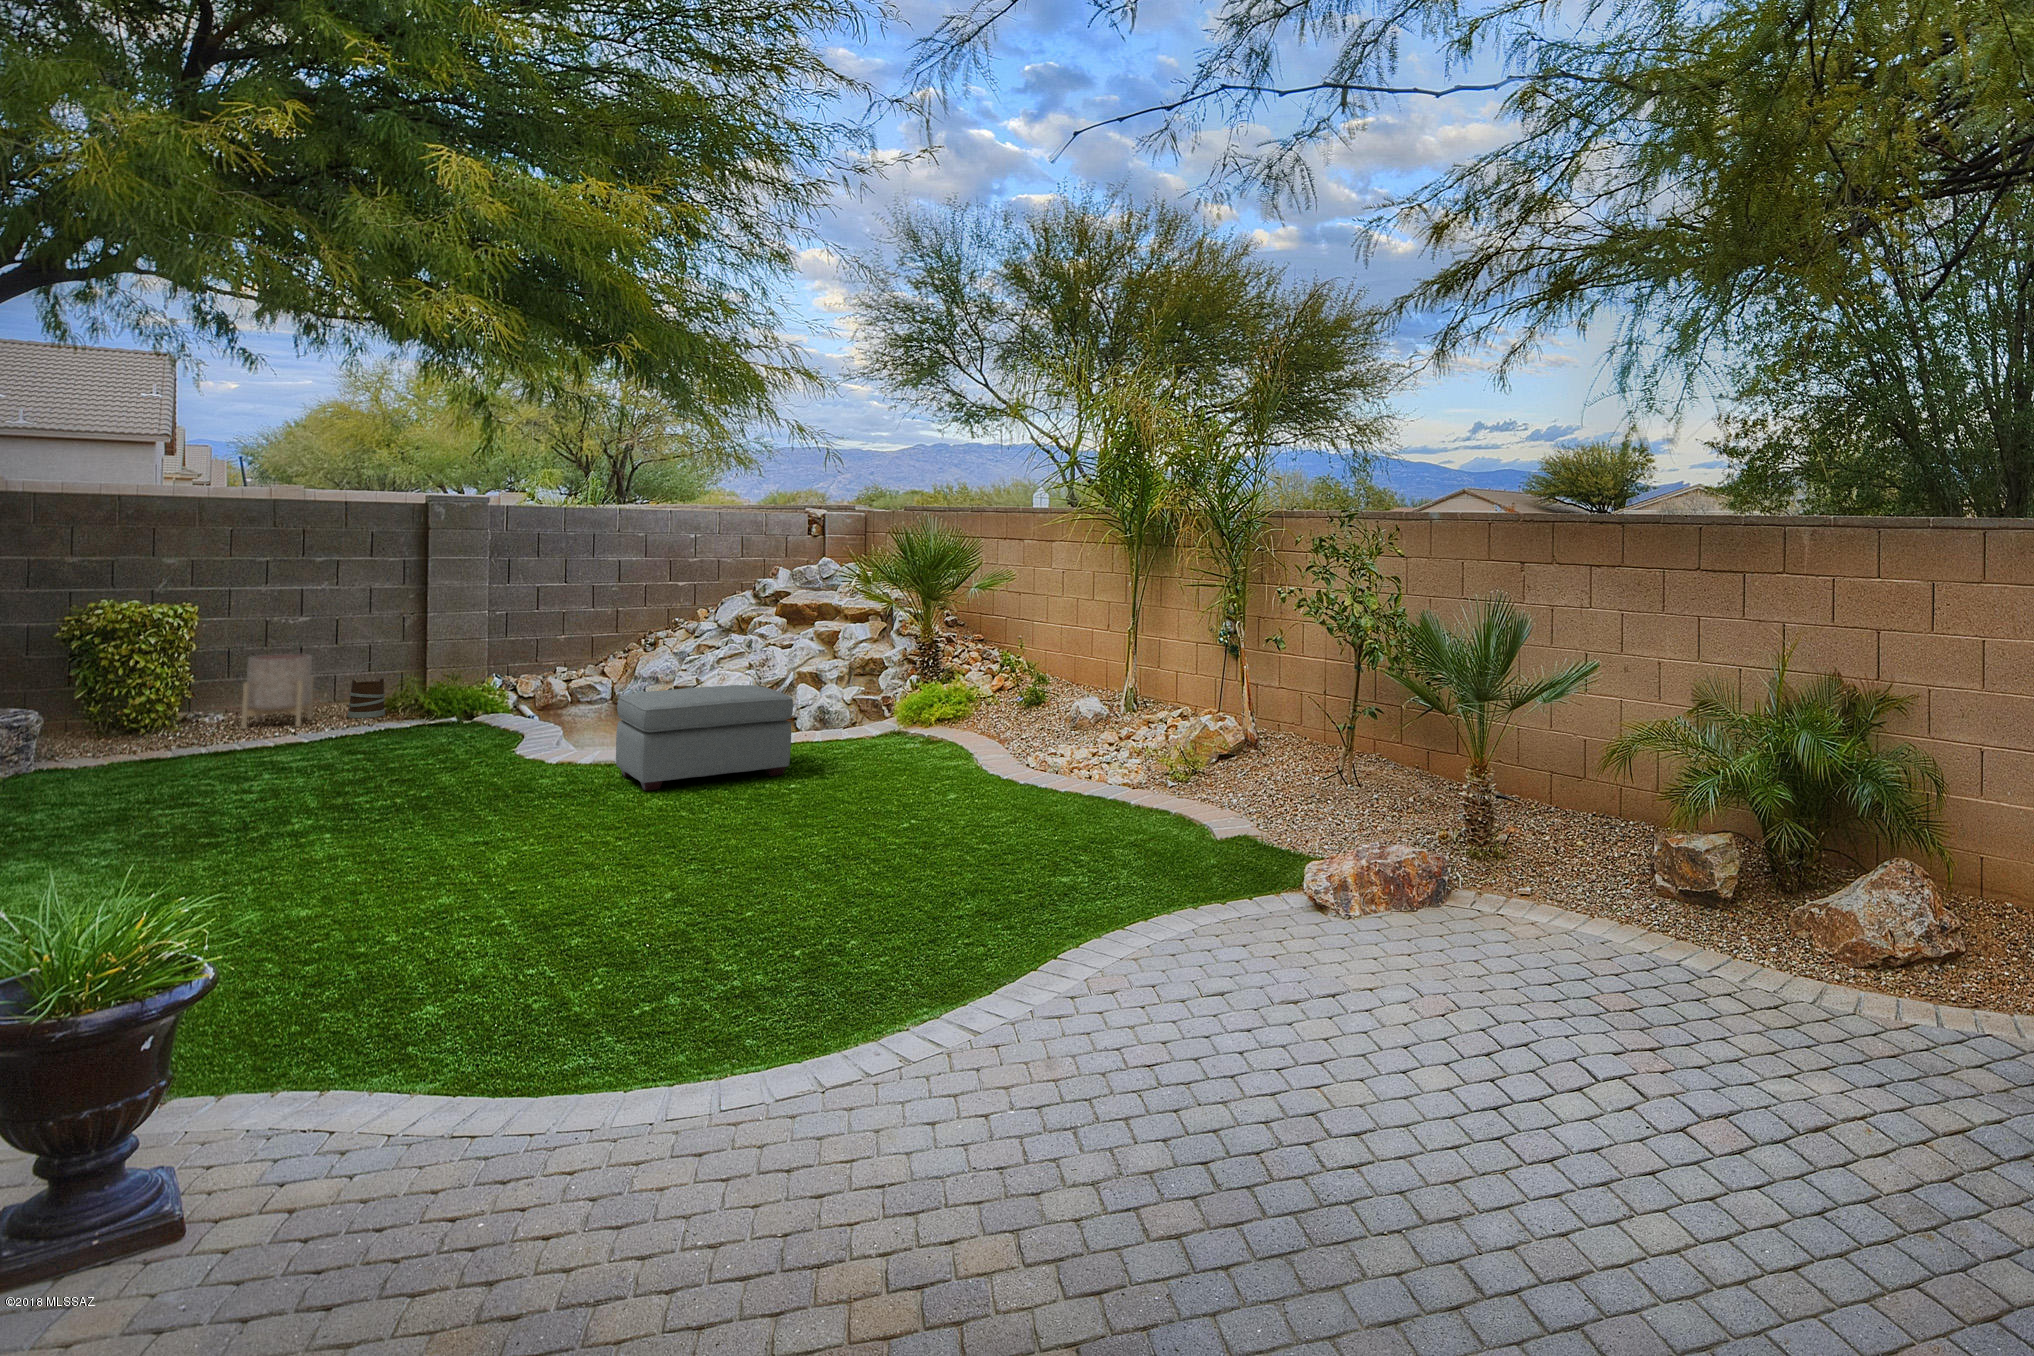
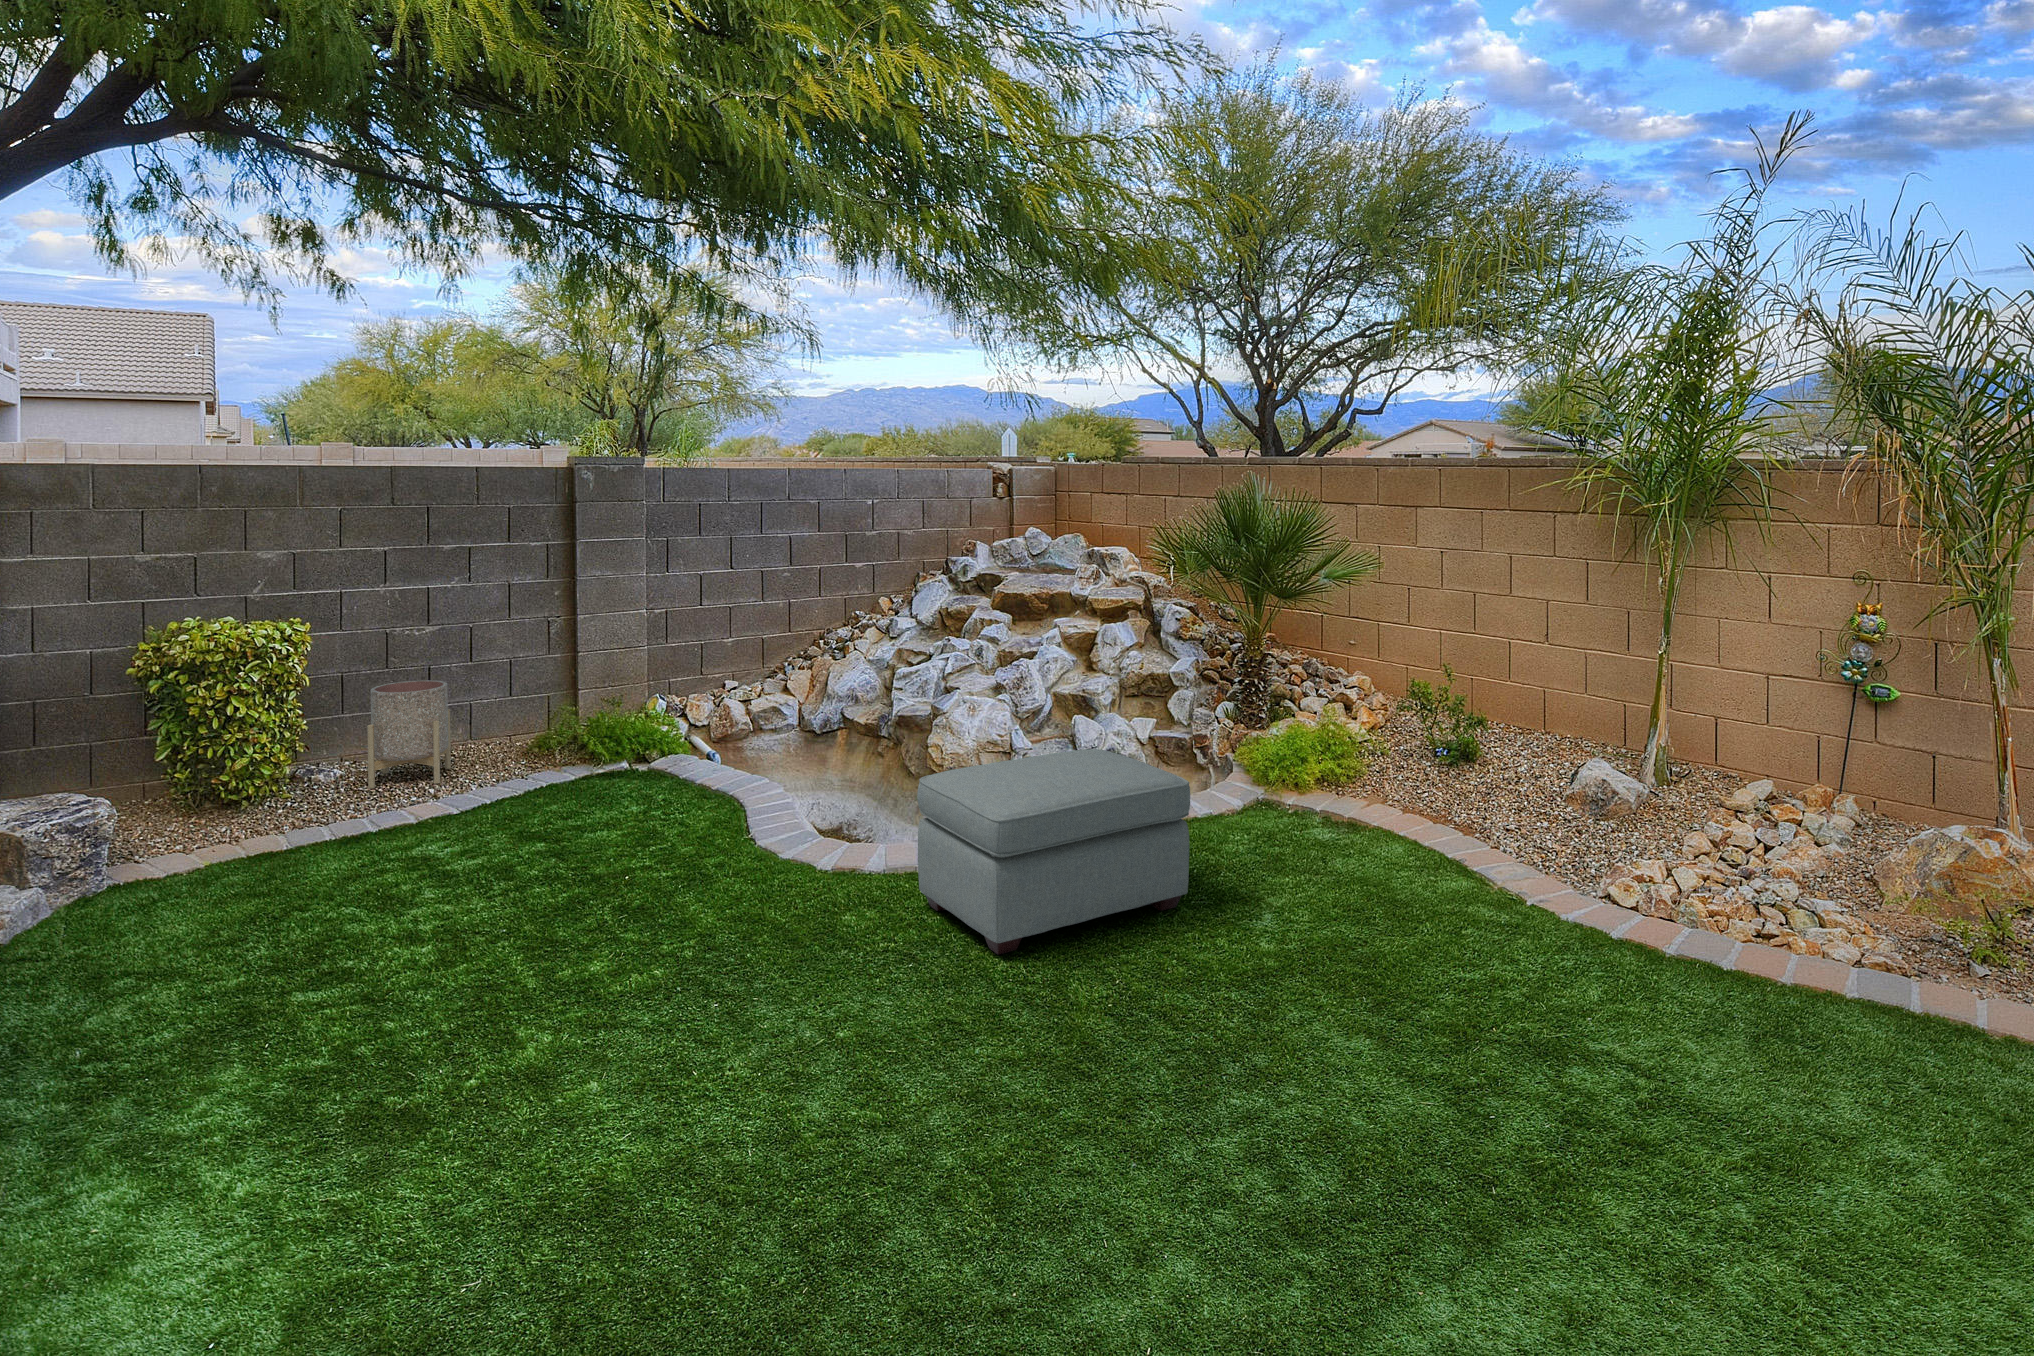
wooden bucket: present [347,662,385,718] -> none [492,687,537,764]

